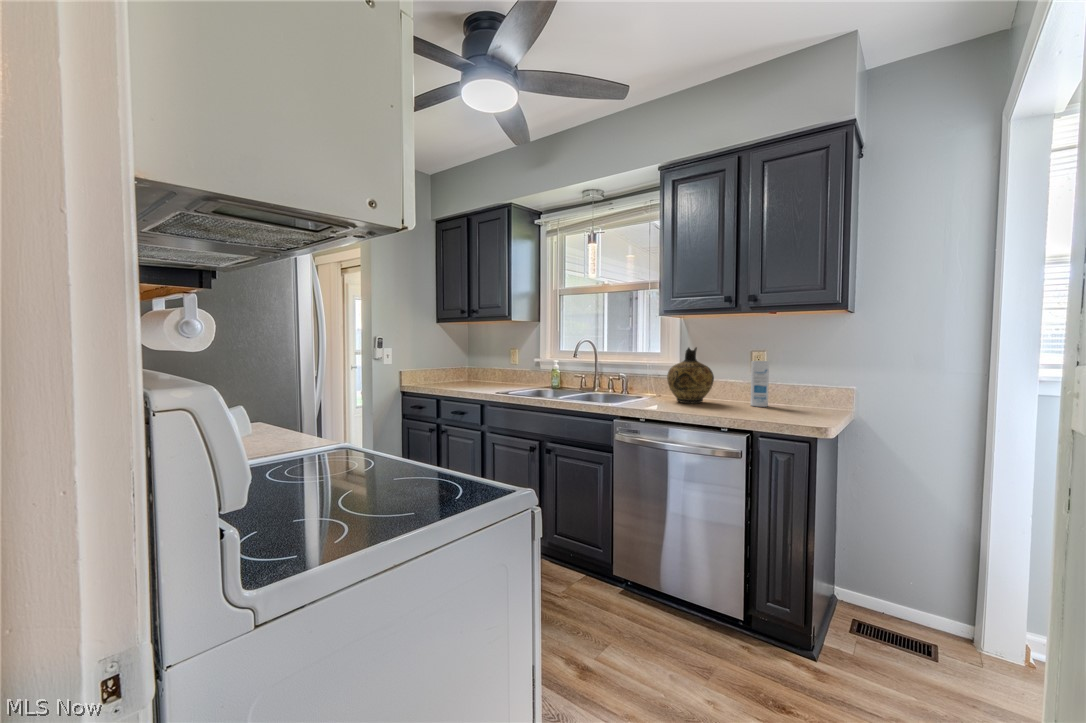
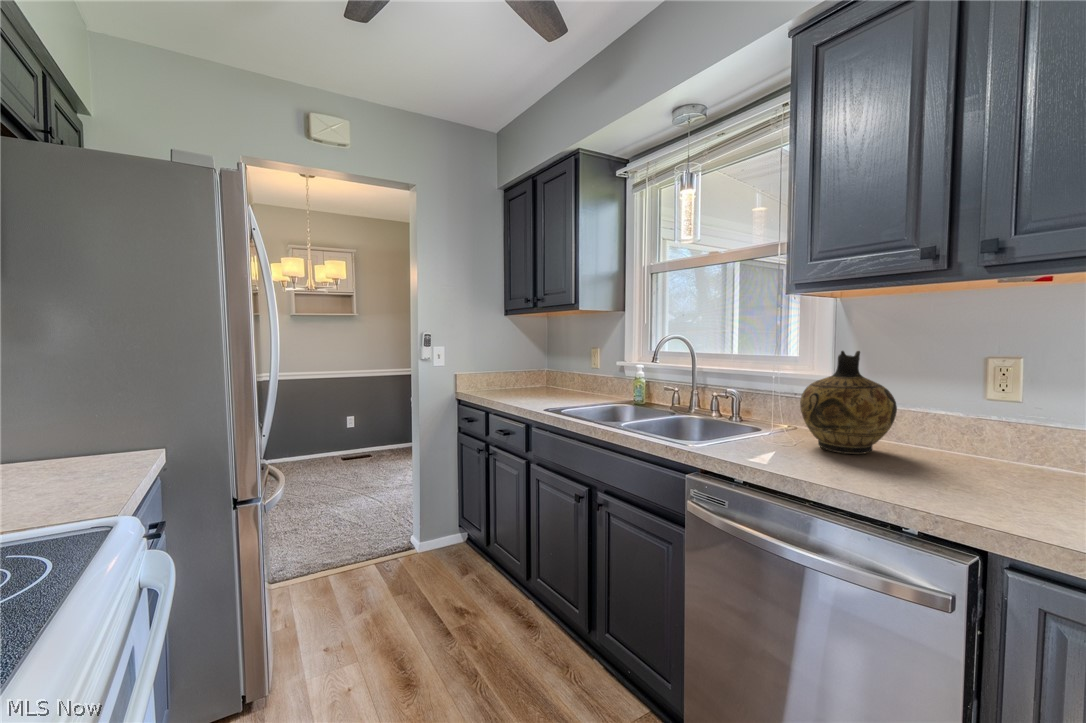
canister: present [751,361,769,407] -> none [983,379,1033,477]

